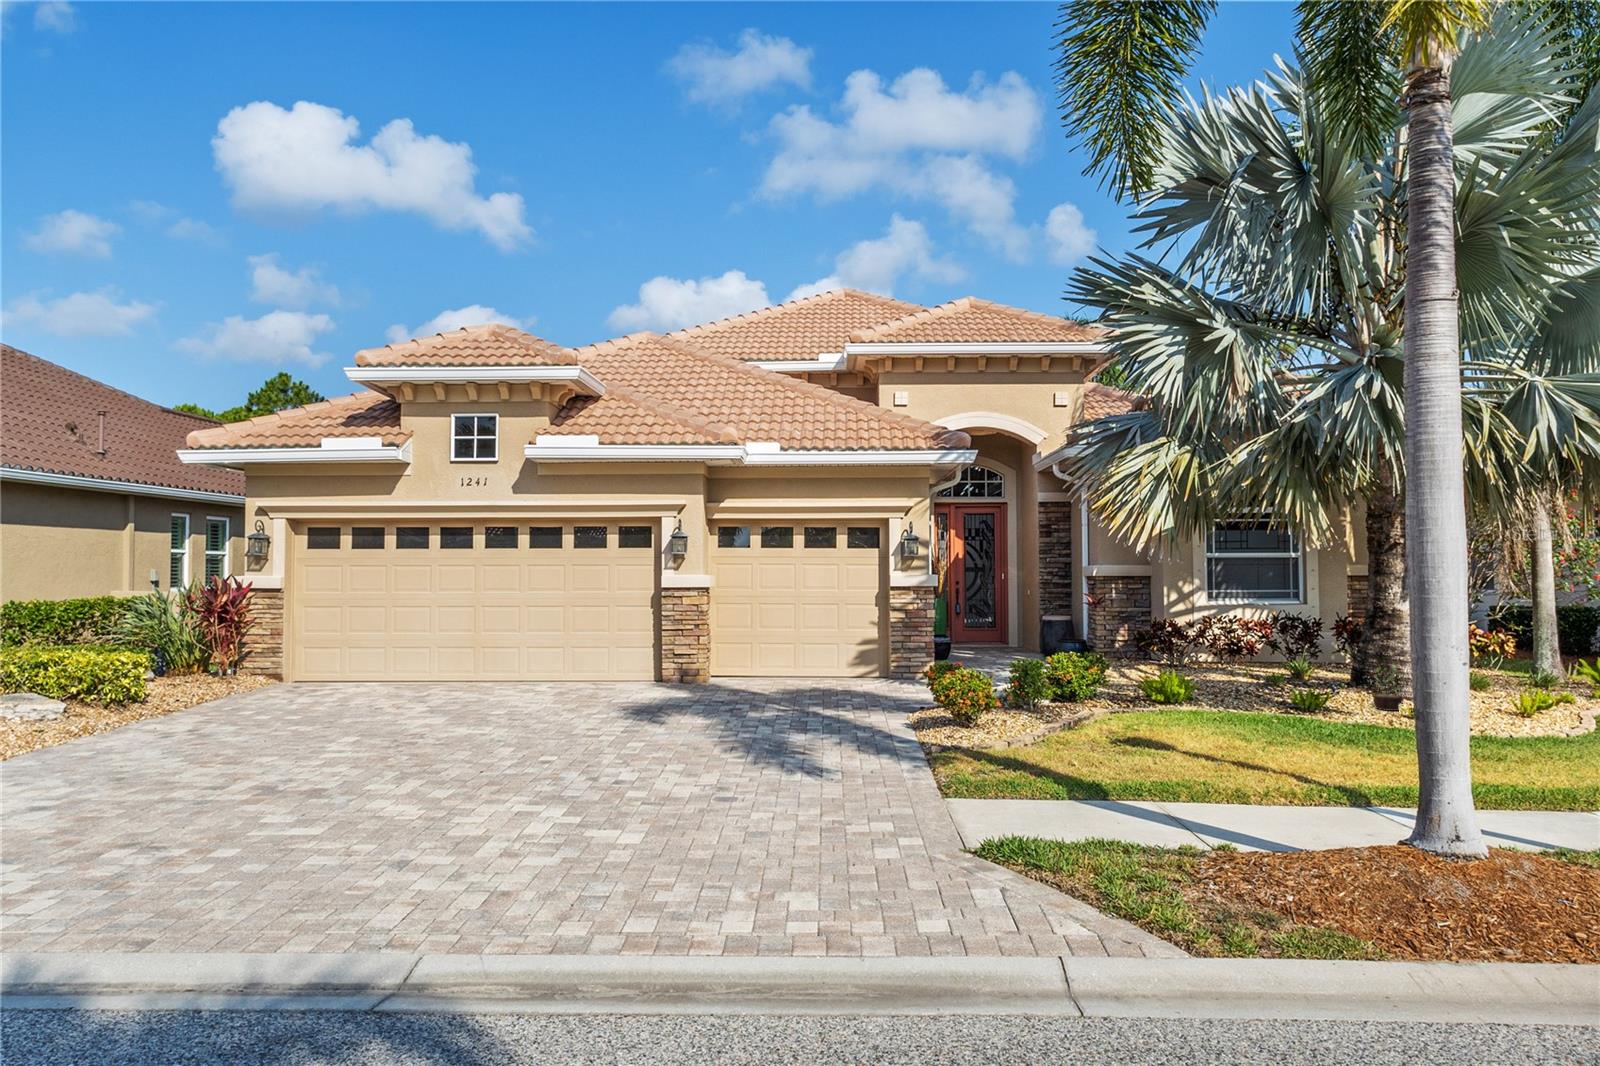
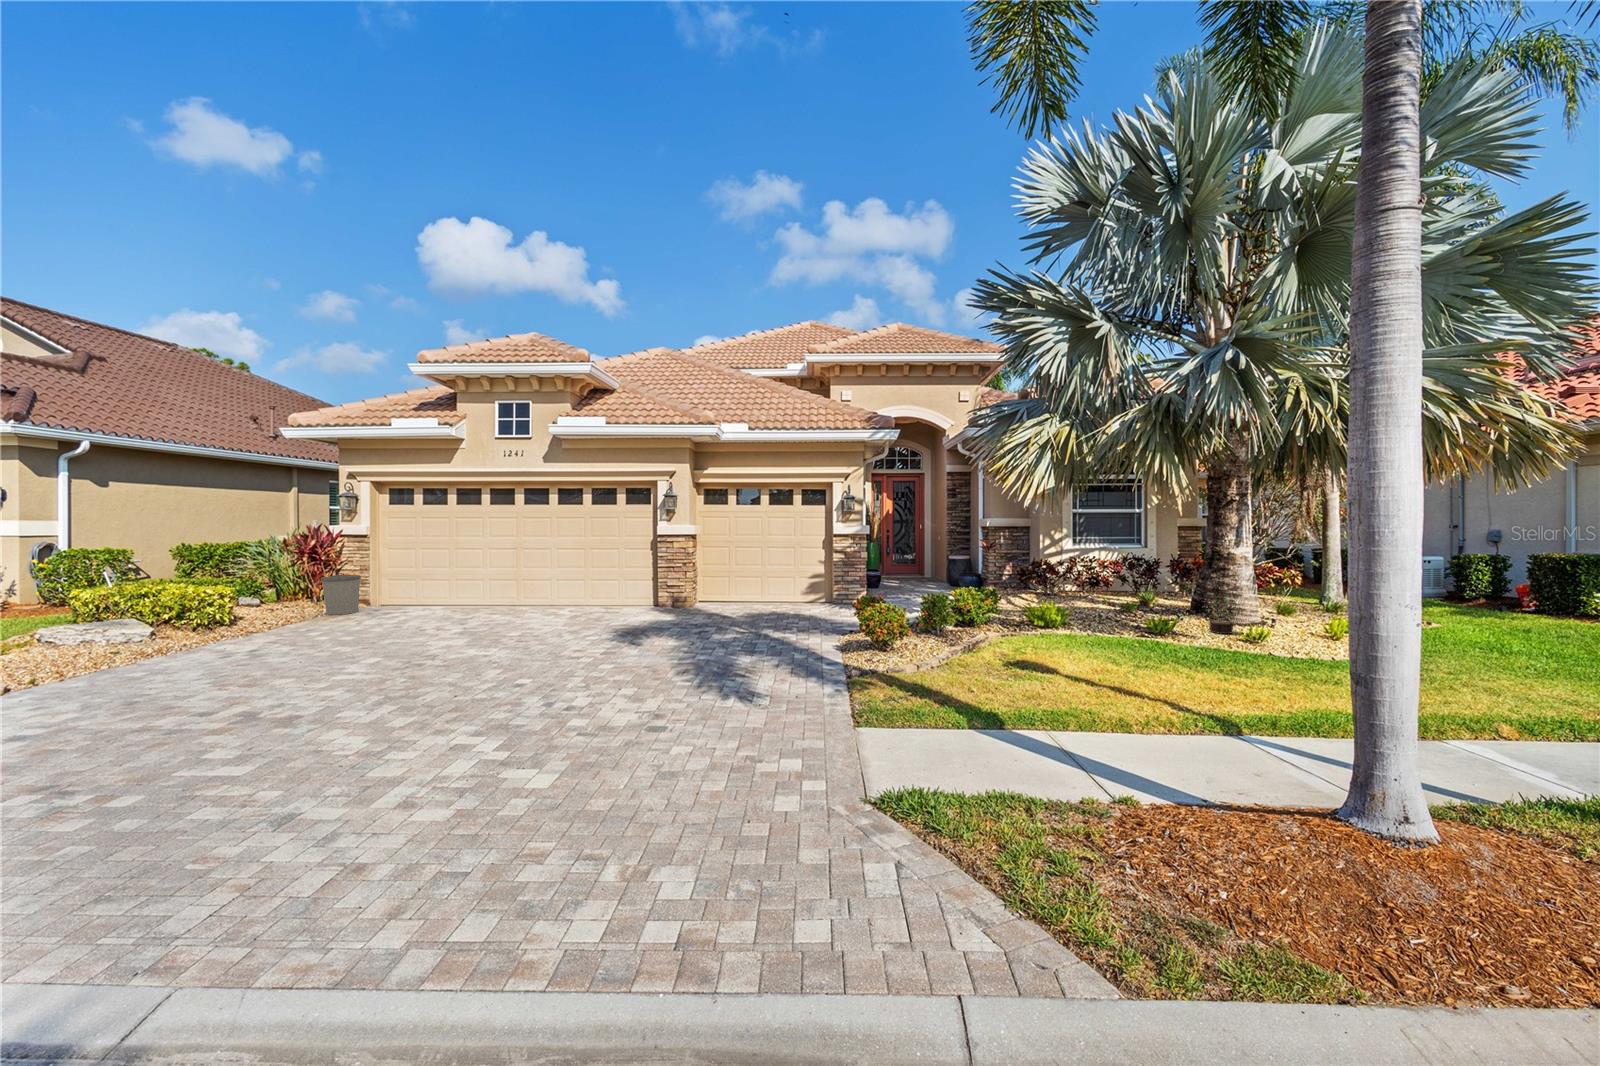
trash can: none [228,636,277,690] -> present [321,573,361,615]

